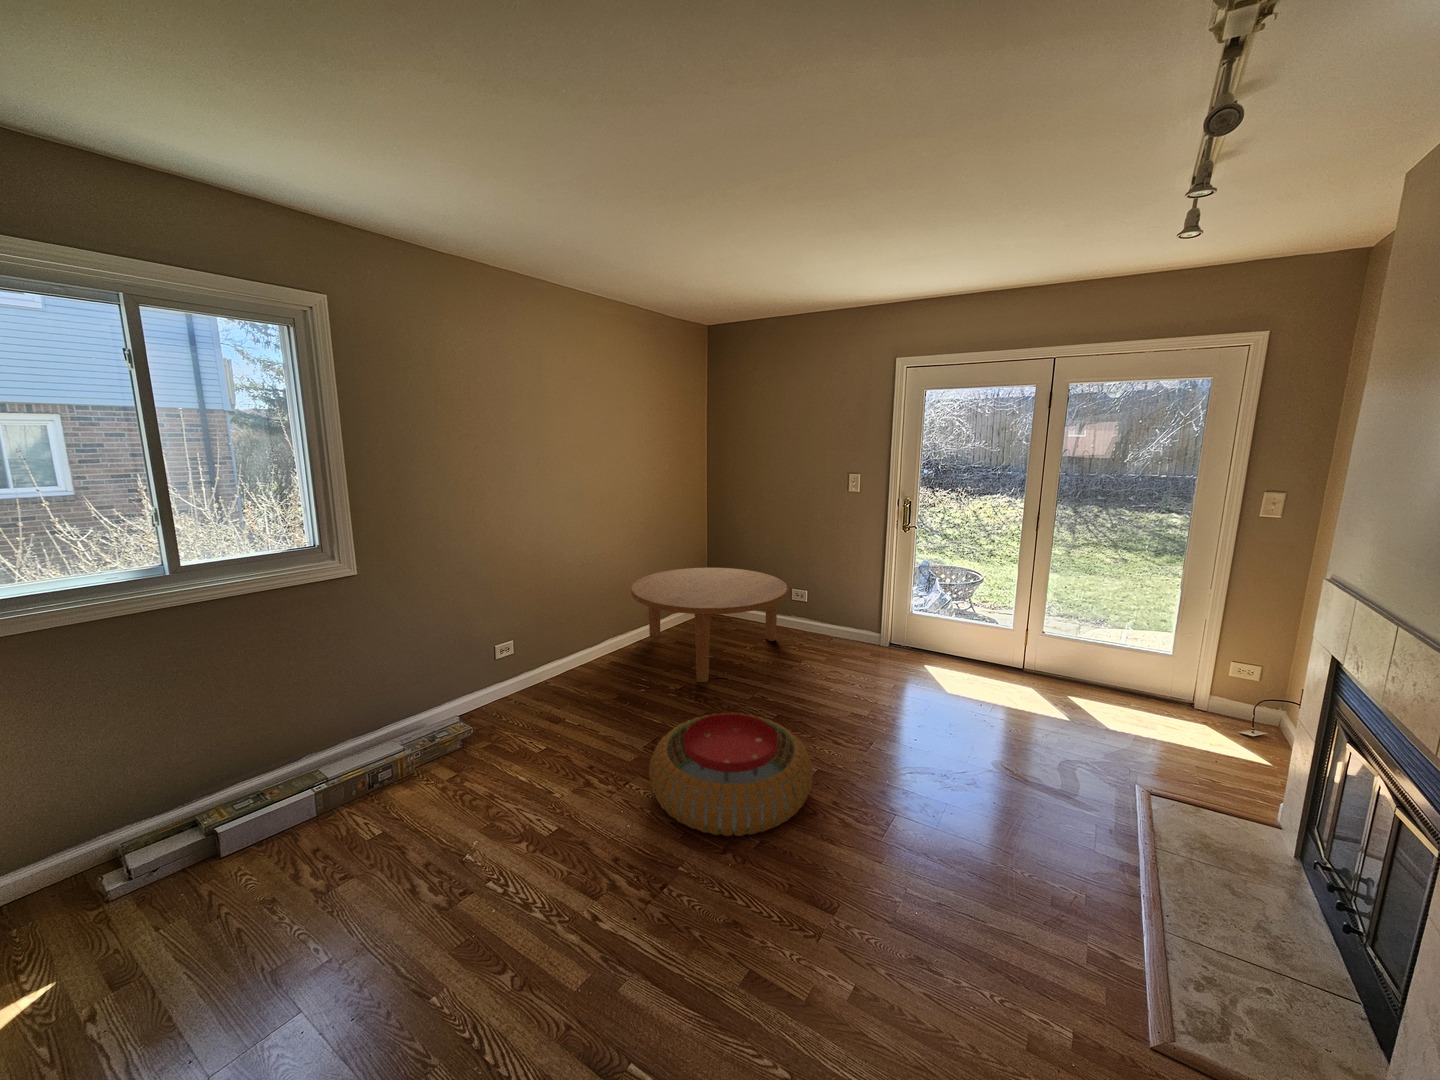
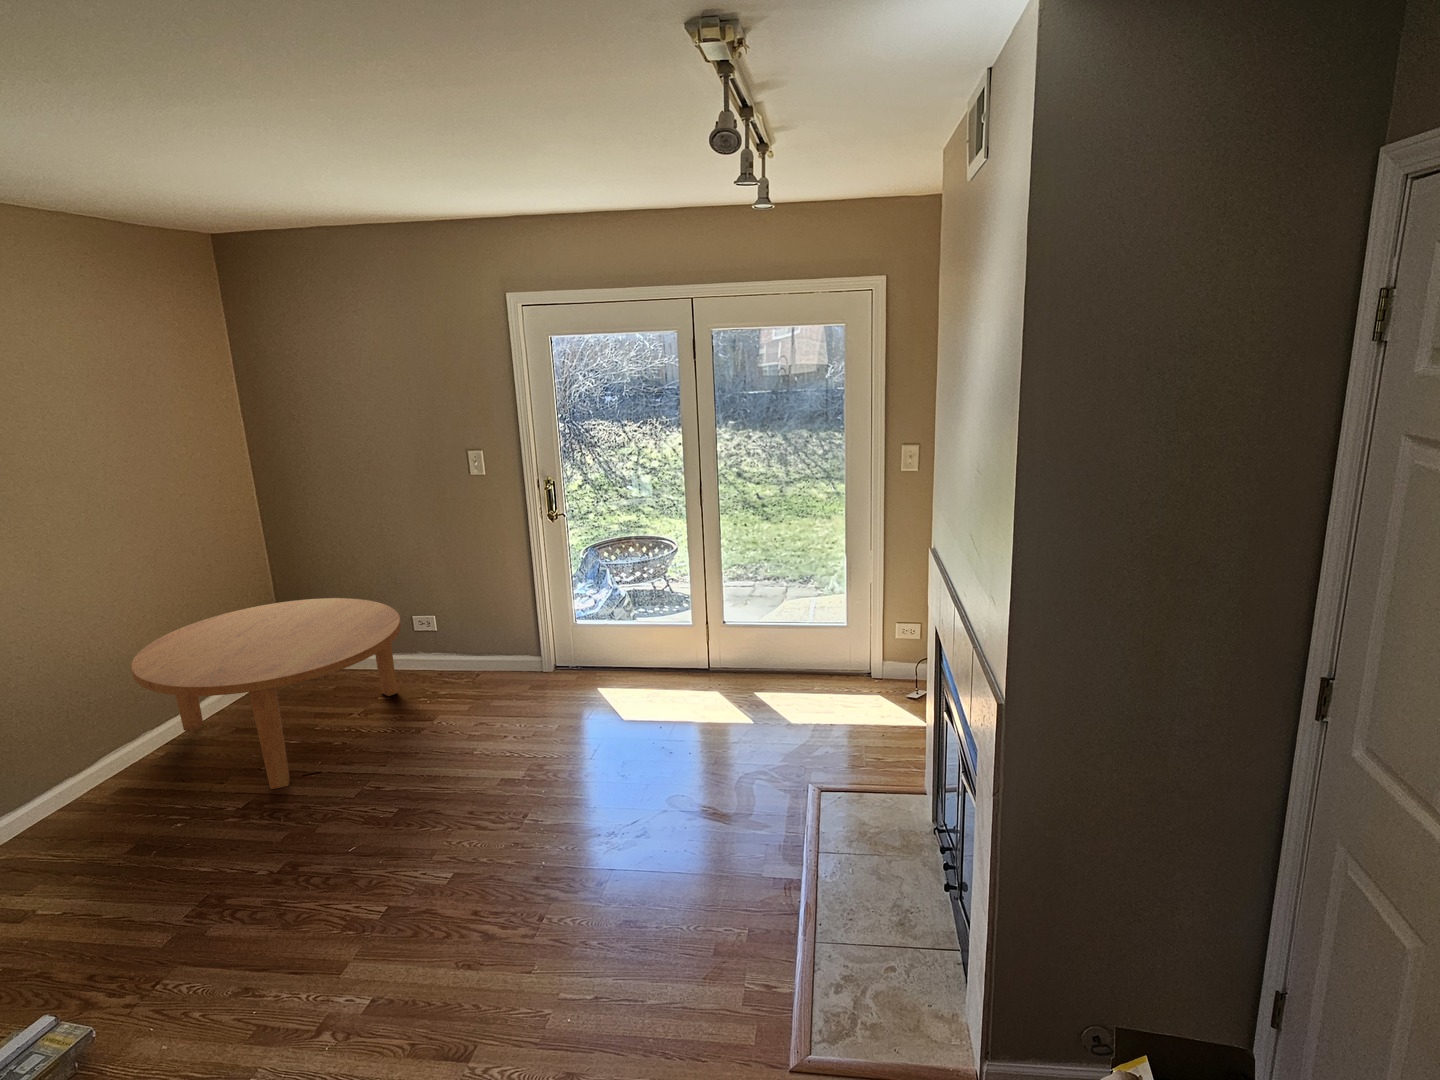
pouf: present [649,713,813,836] -> none [189,827,442,1017]

